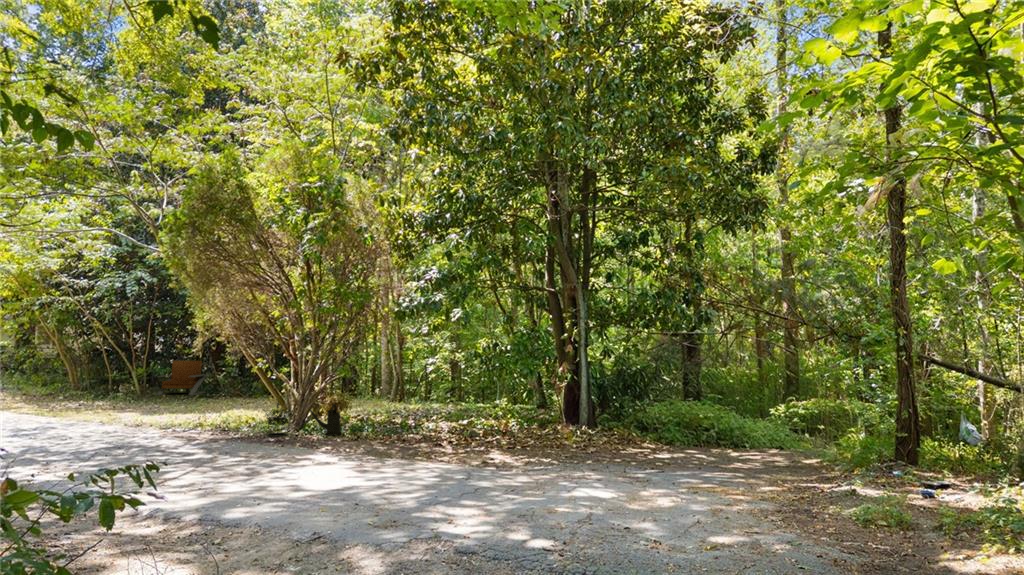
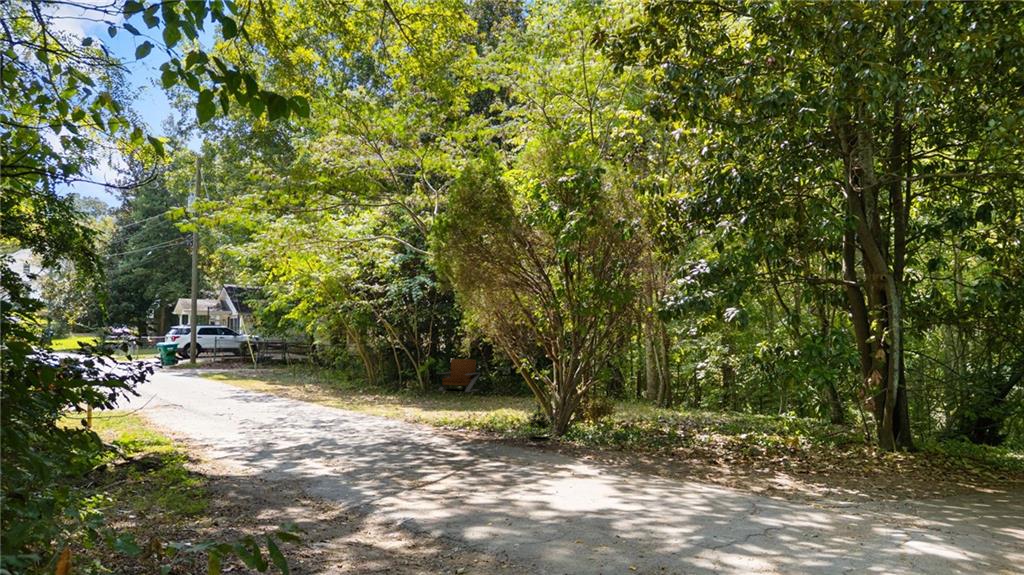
watering can: present [309,404,346,436] -> none [570,410,608,443]

